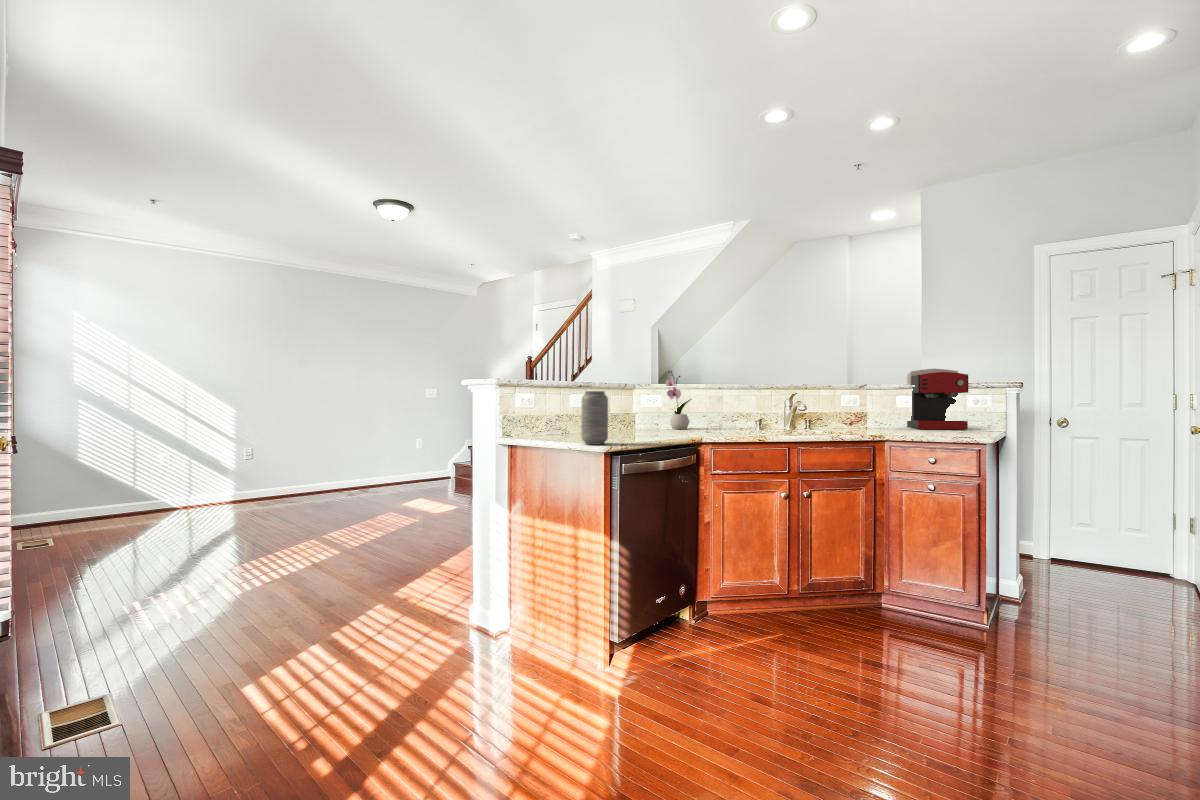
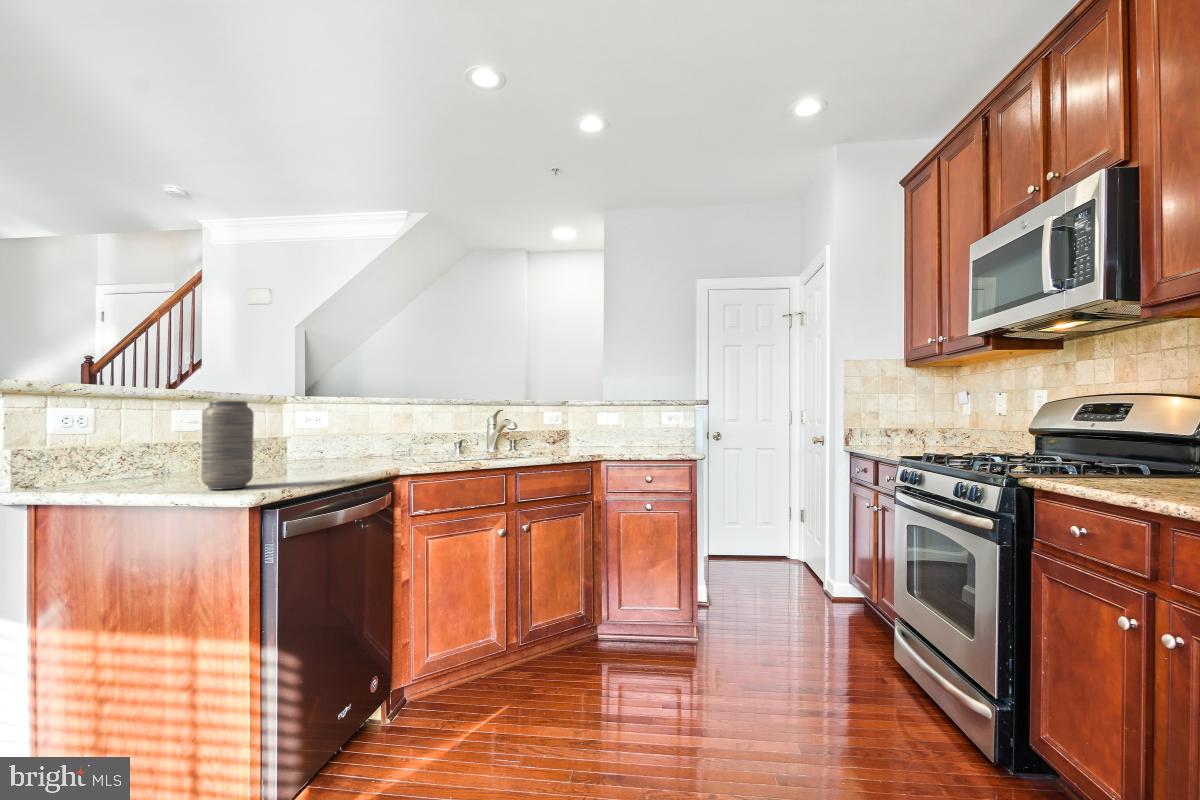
coffee maker: present [907,369,968,430] -> none [605,383,663,445]
flower arrangement: present [666,371,691,429] -> none [333,378,372,457]

